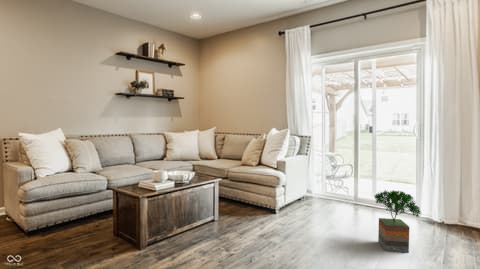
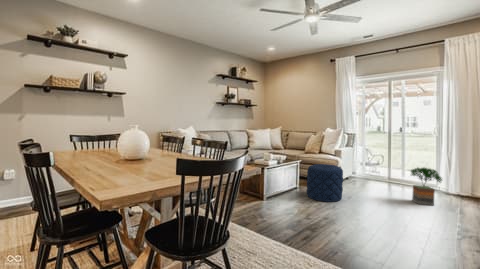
pouf: none [215,187,270,253] -> present [307,164,343,202]

